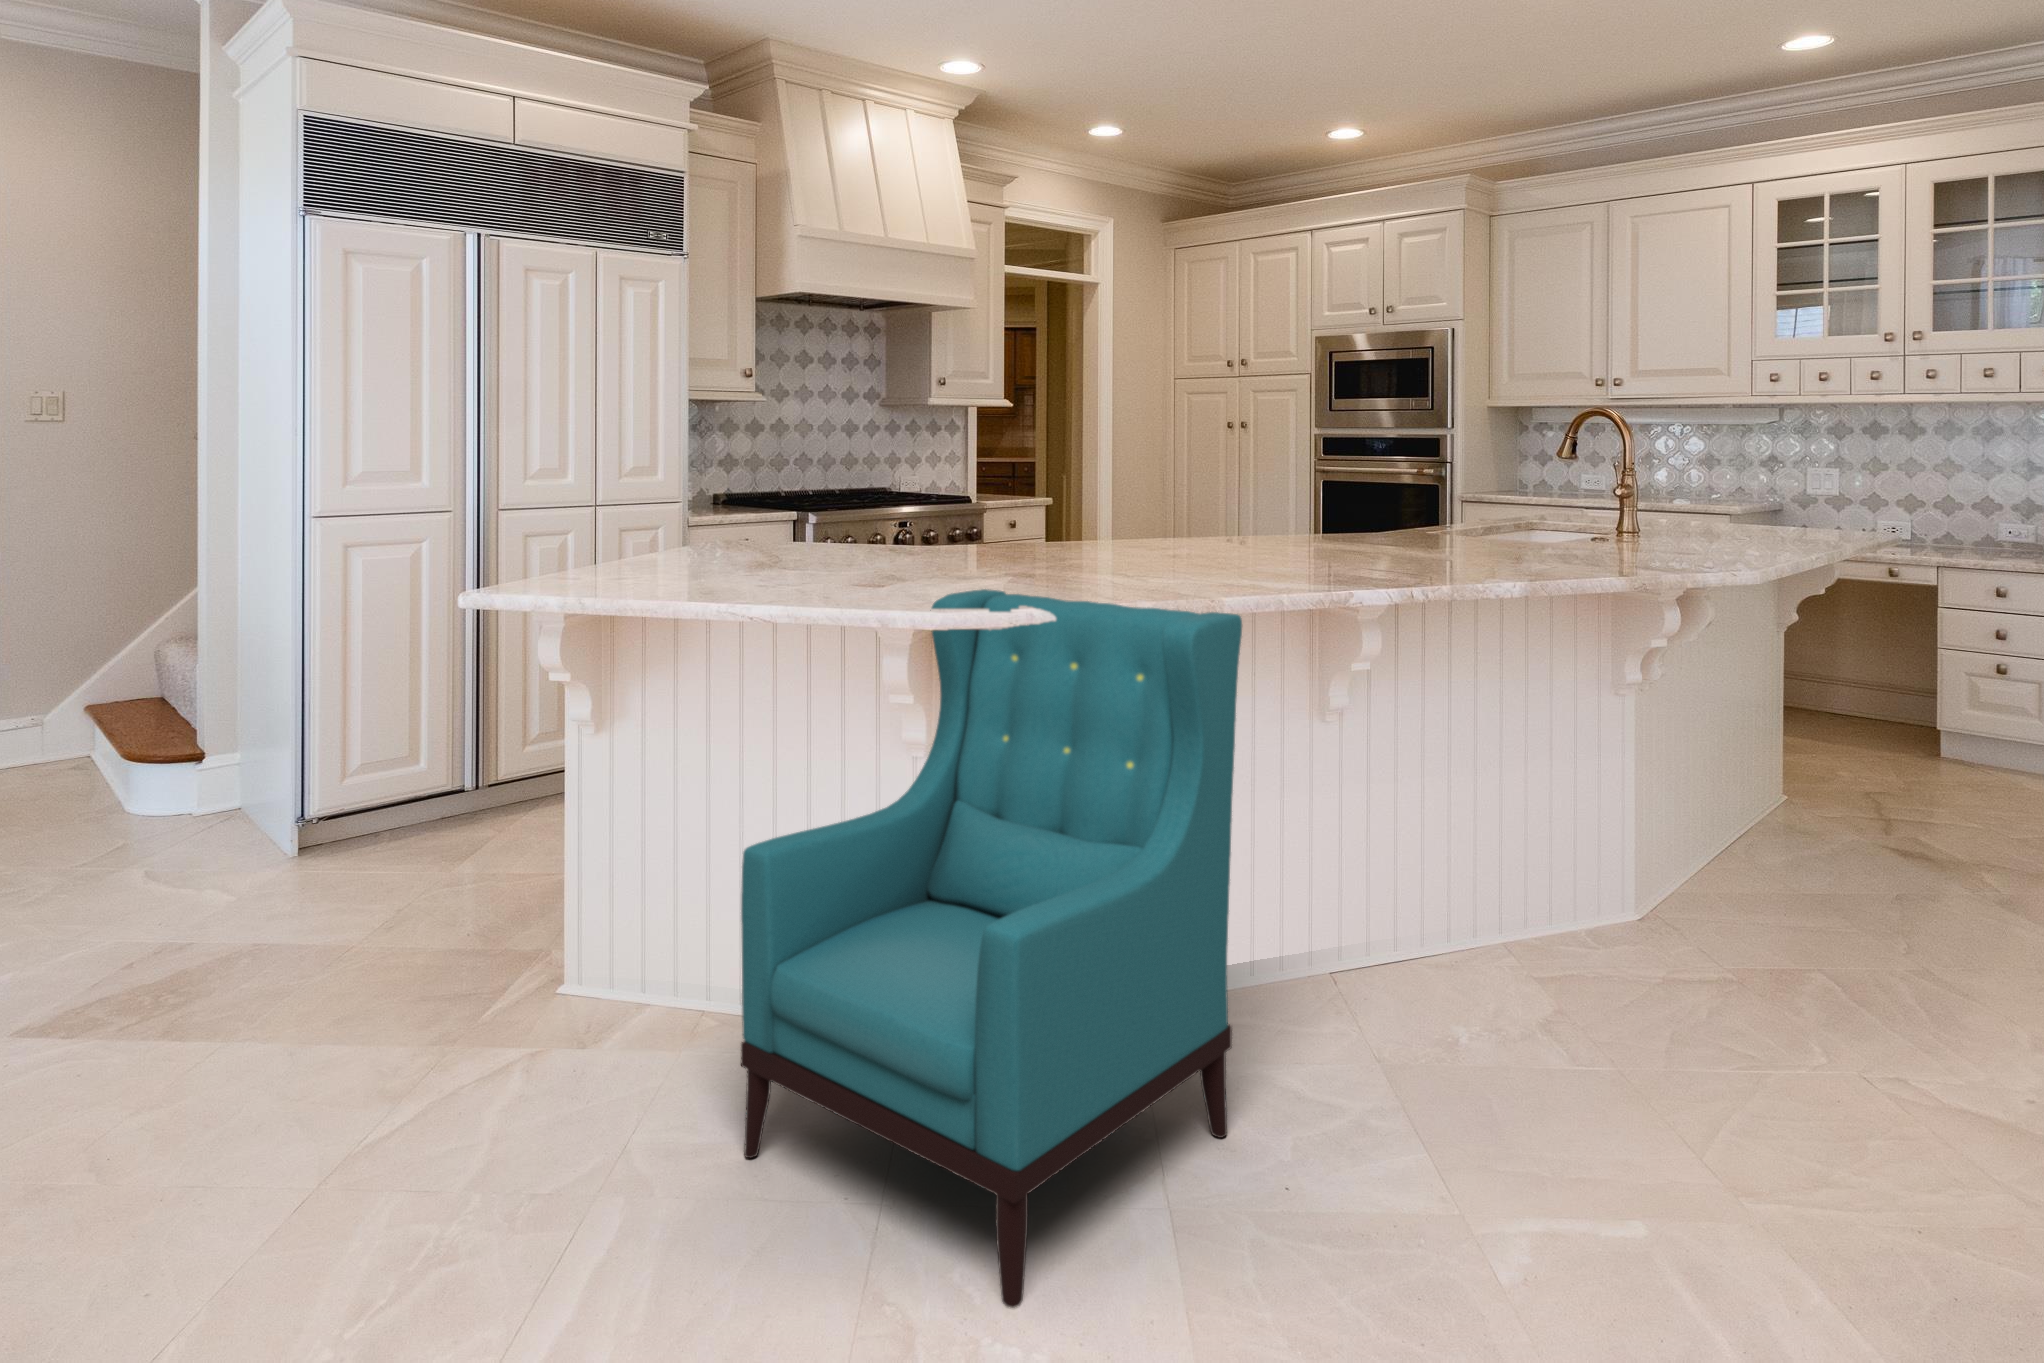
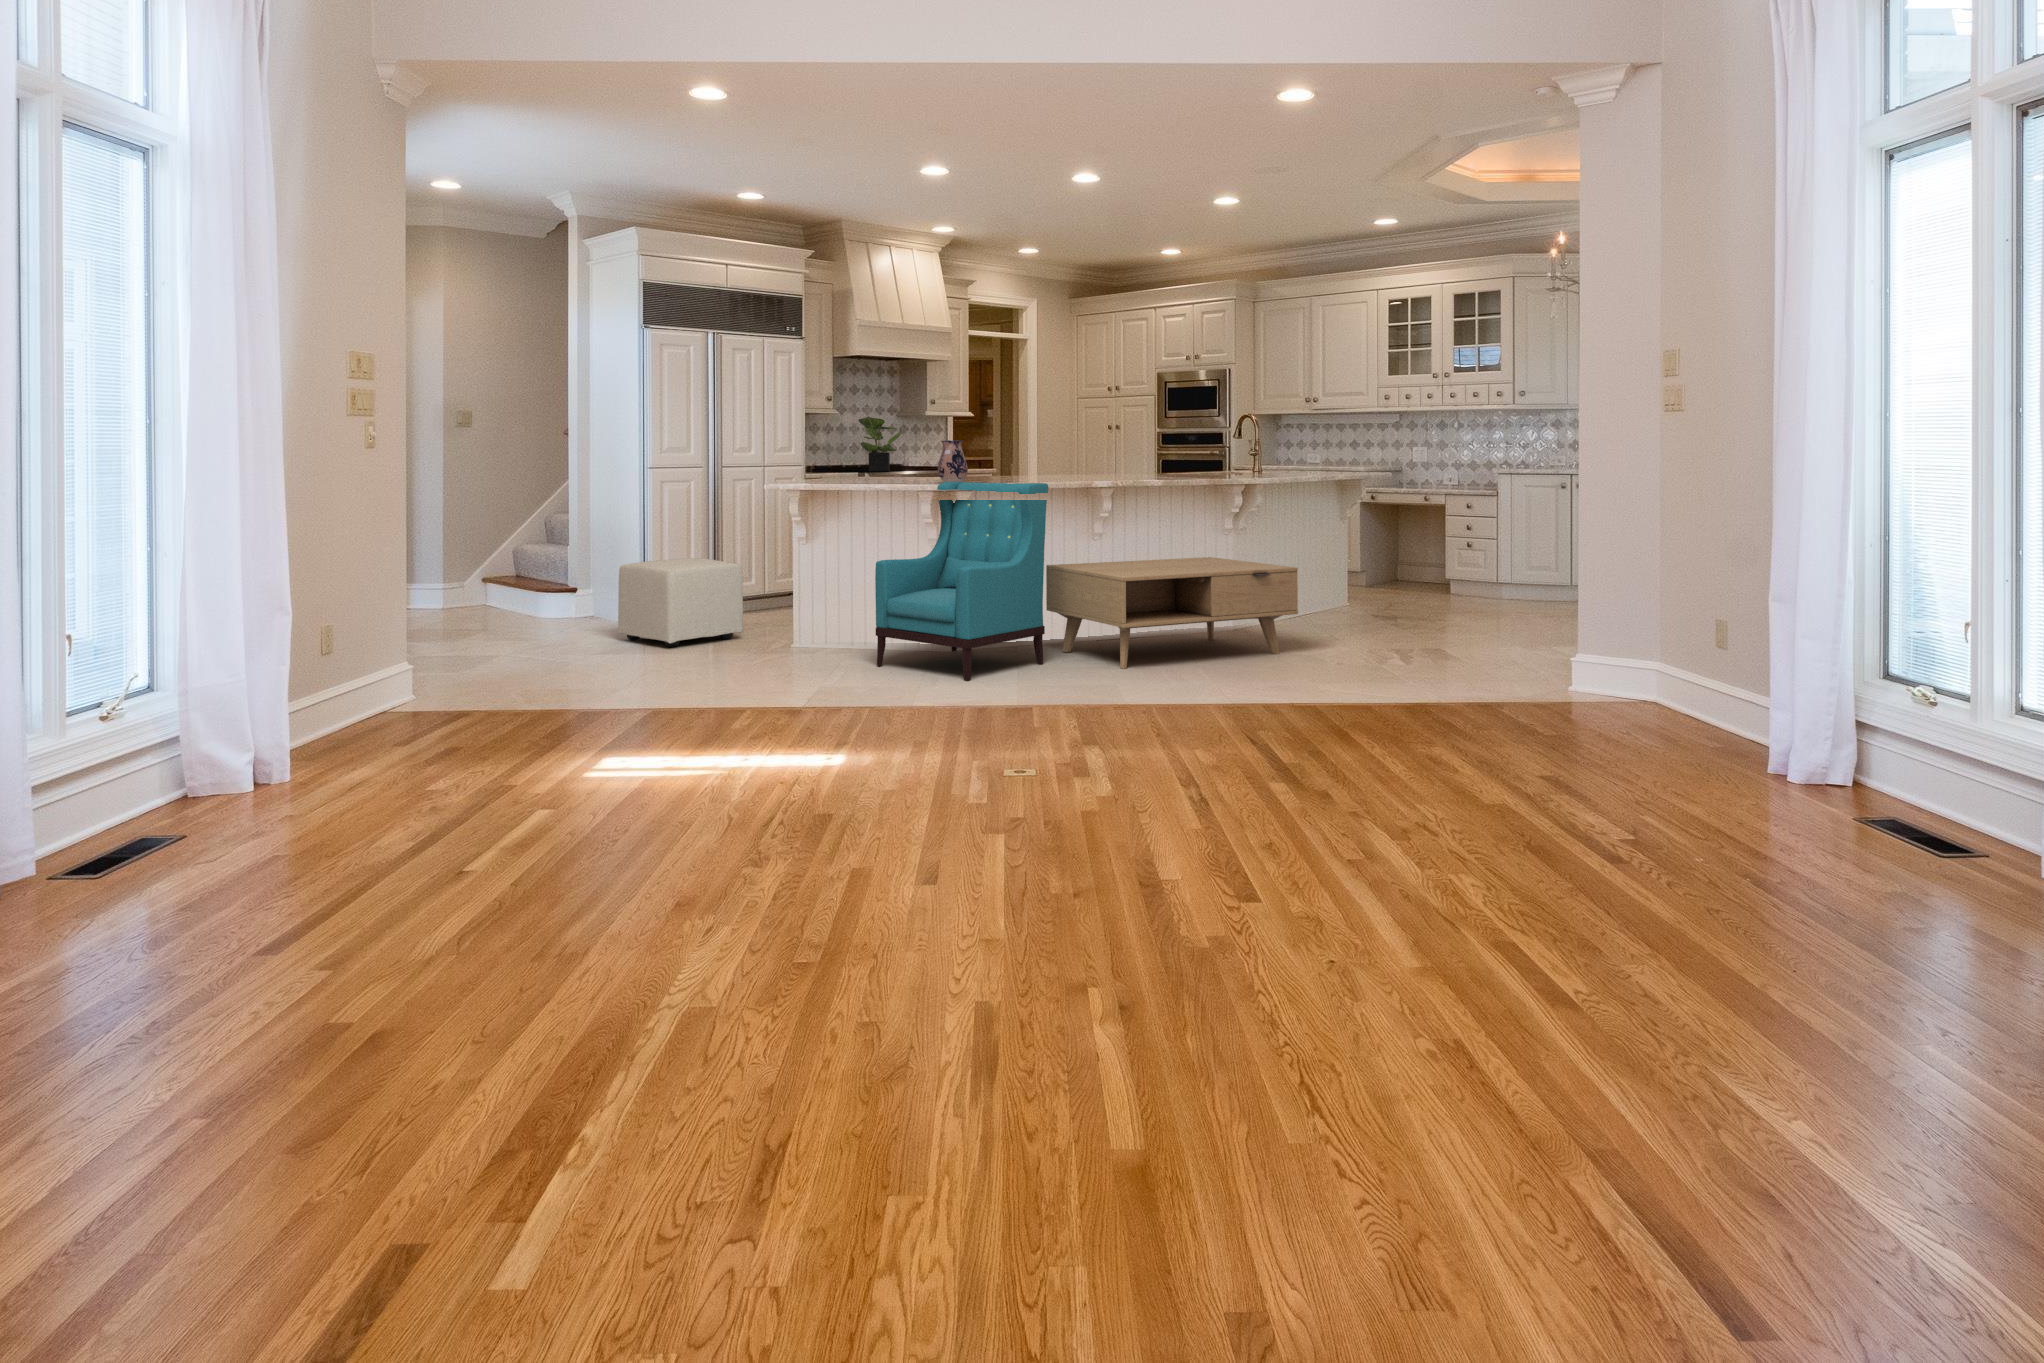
potted plant: none [796,410,881,514] -> present [859,417,902,471]
ceramic pitcher: none [938,472,1009,574] -> present [938,440,968,482]
ottoman: none [154,740,467,1004] -> present [618,558,743,647]
coffee table: none [1214,750,1885,1178] -> present [1046,557,1298,669]

